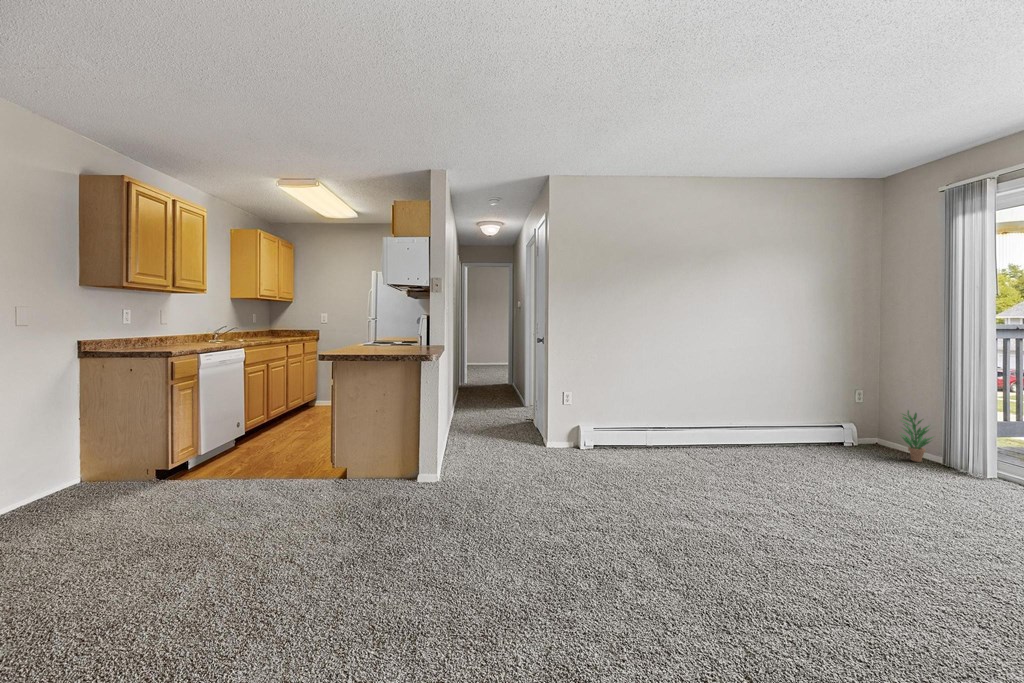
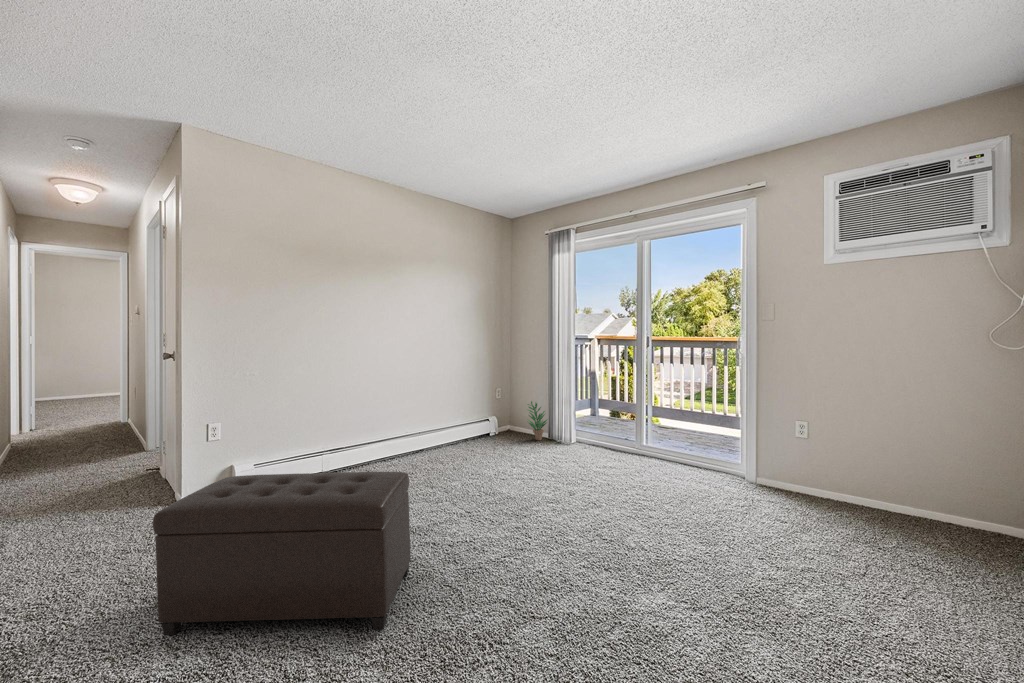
ottoman: none [533,428,721,572] -> present [153,472,411,635]

